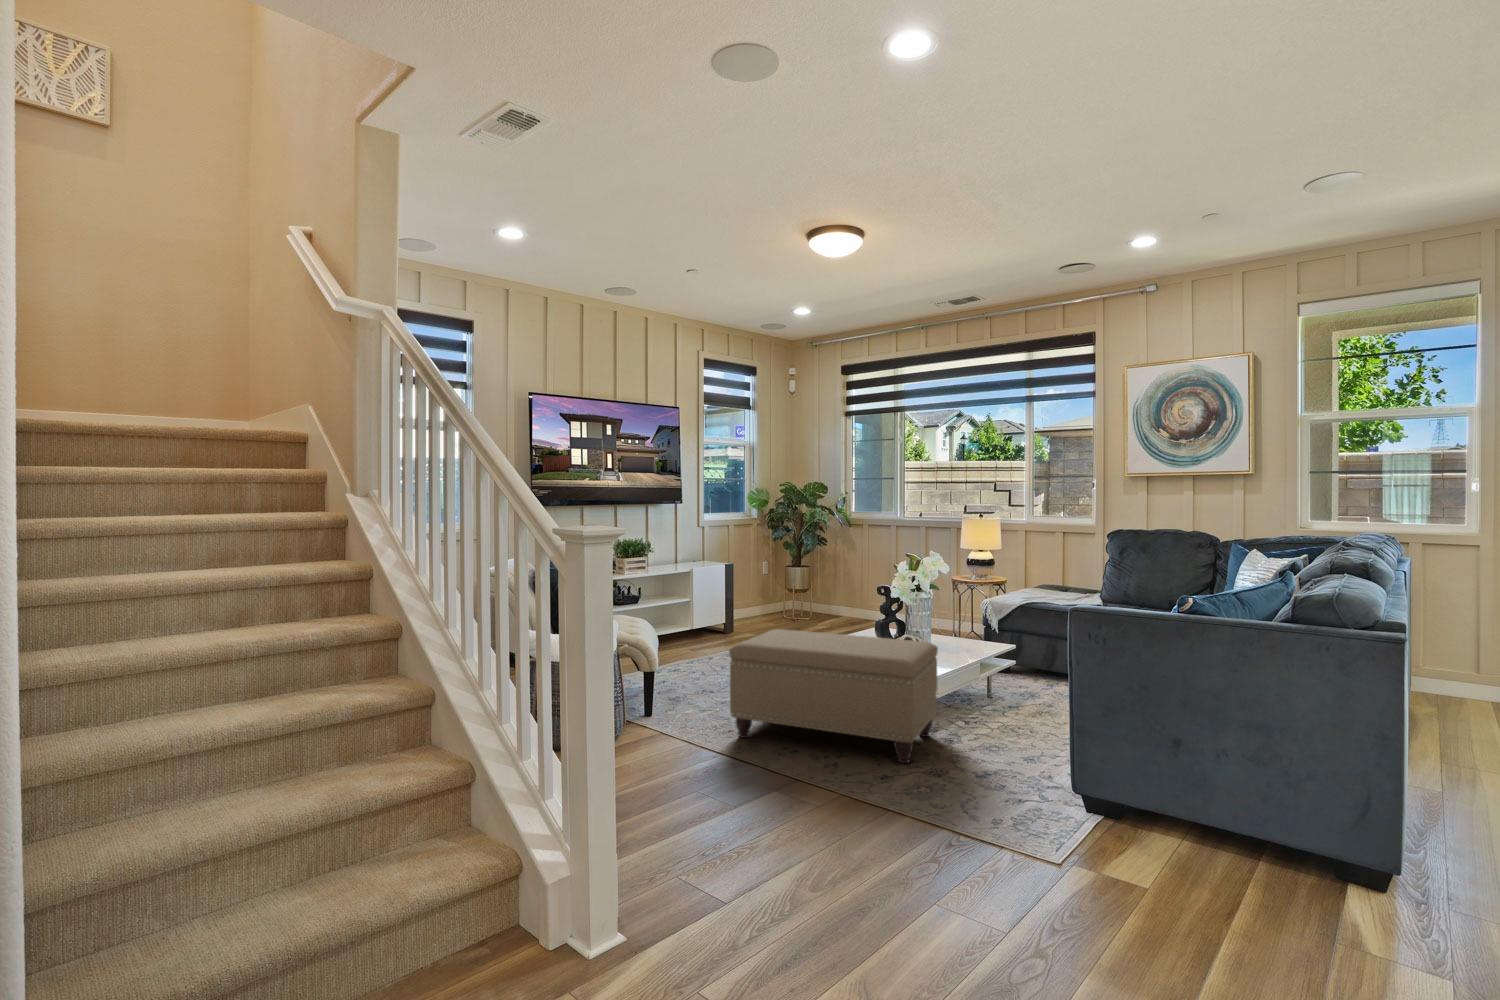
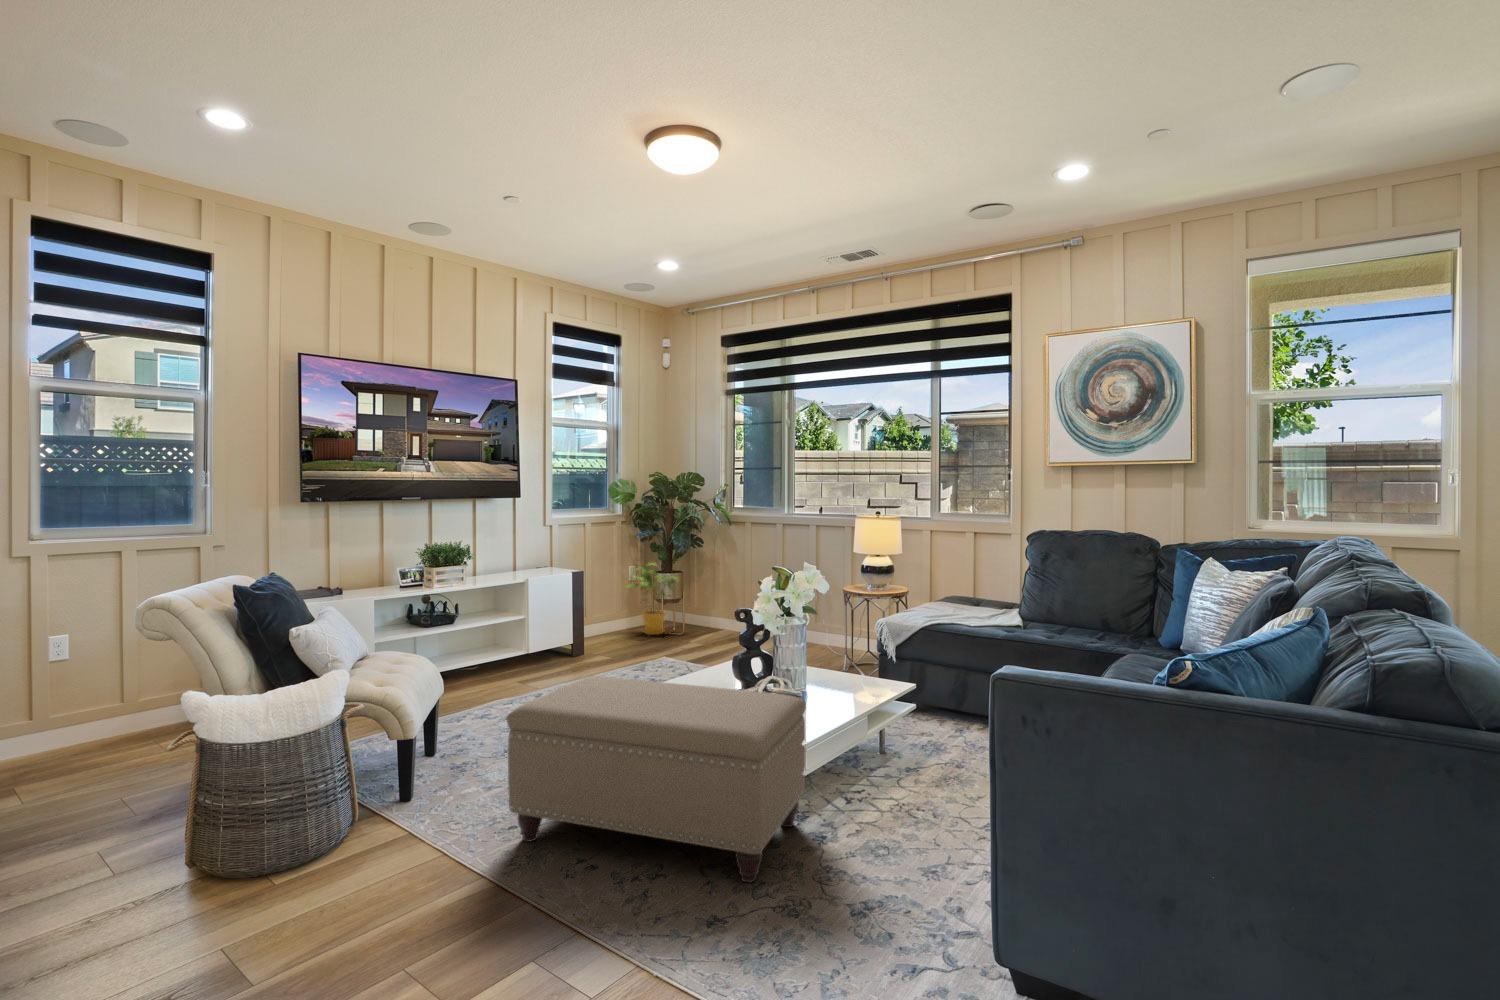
house plant: none [761,557,806,618] -> present [627,563,679,635]

